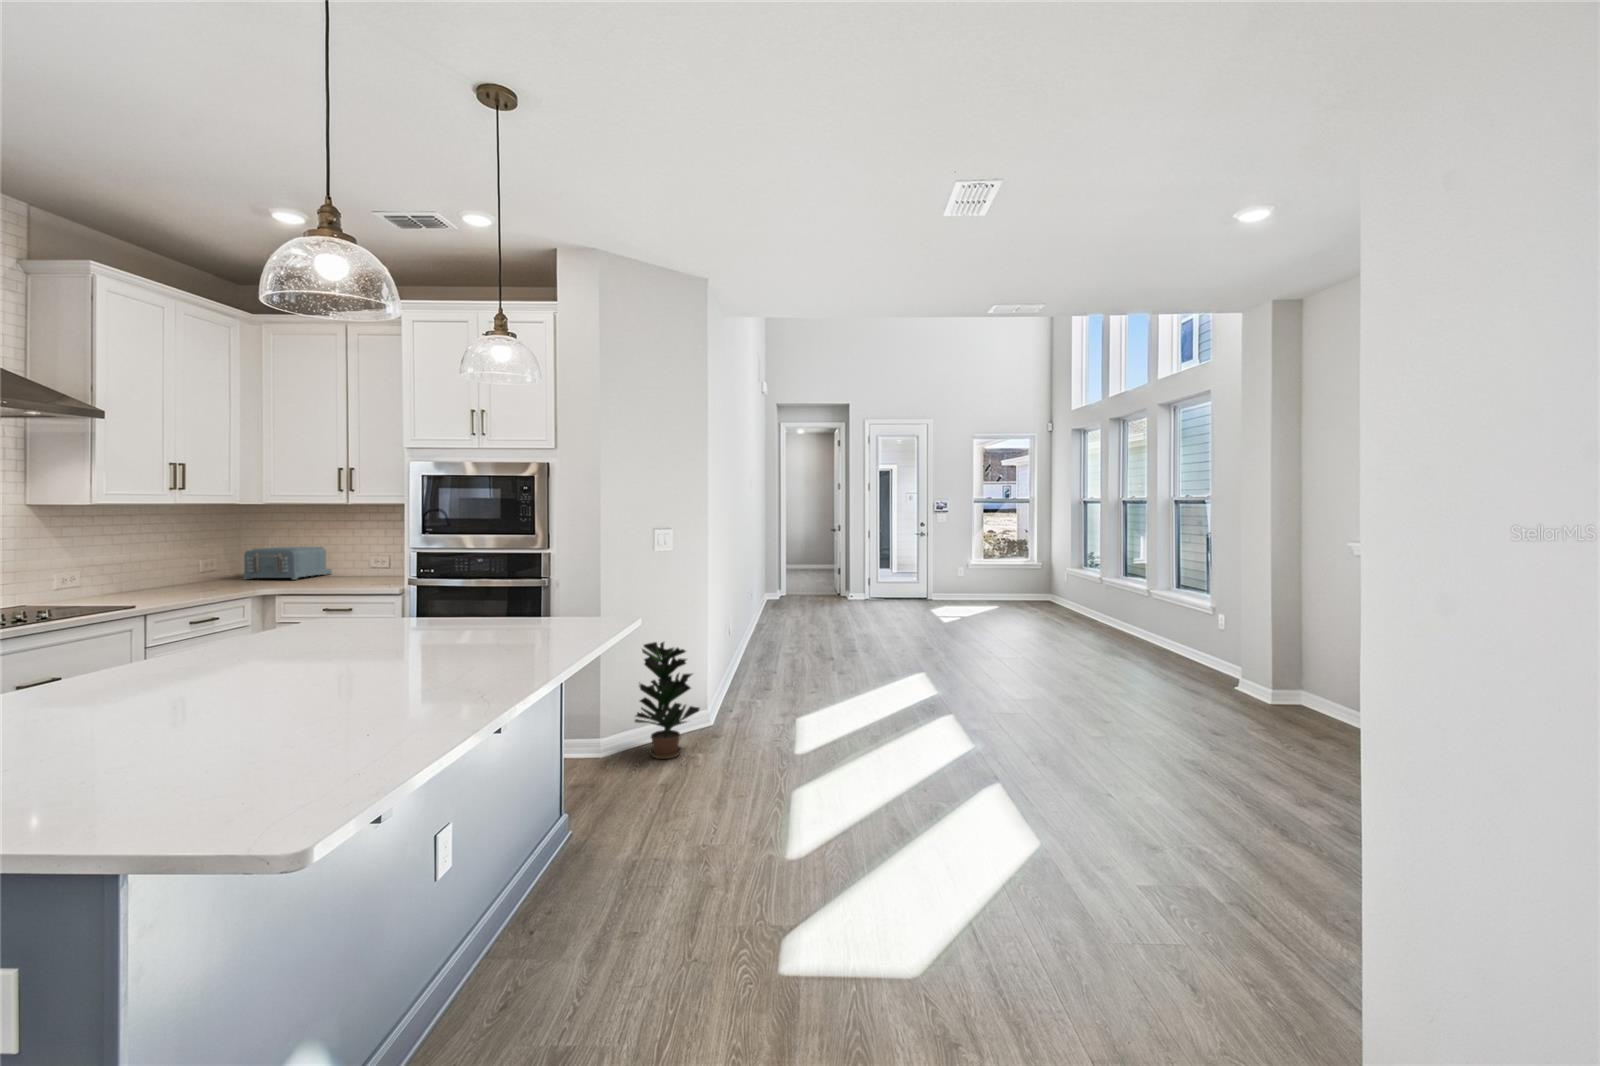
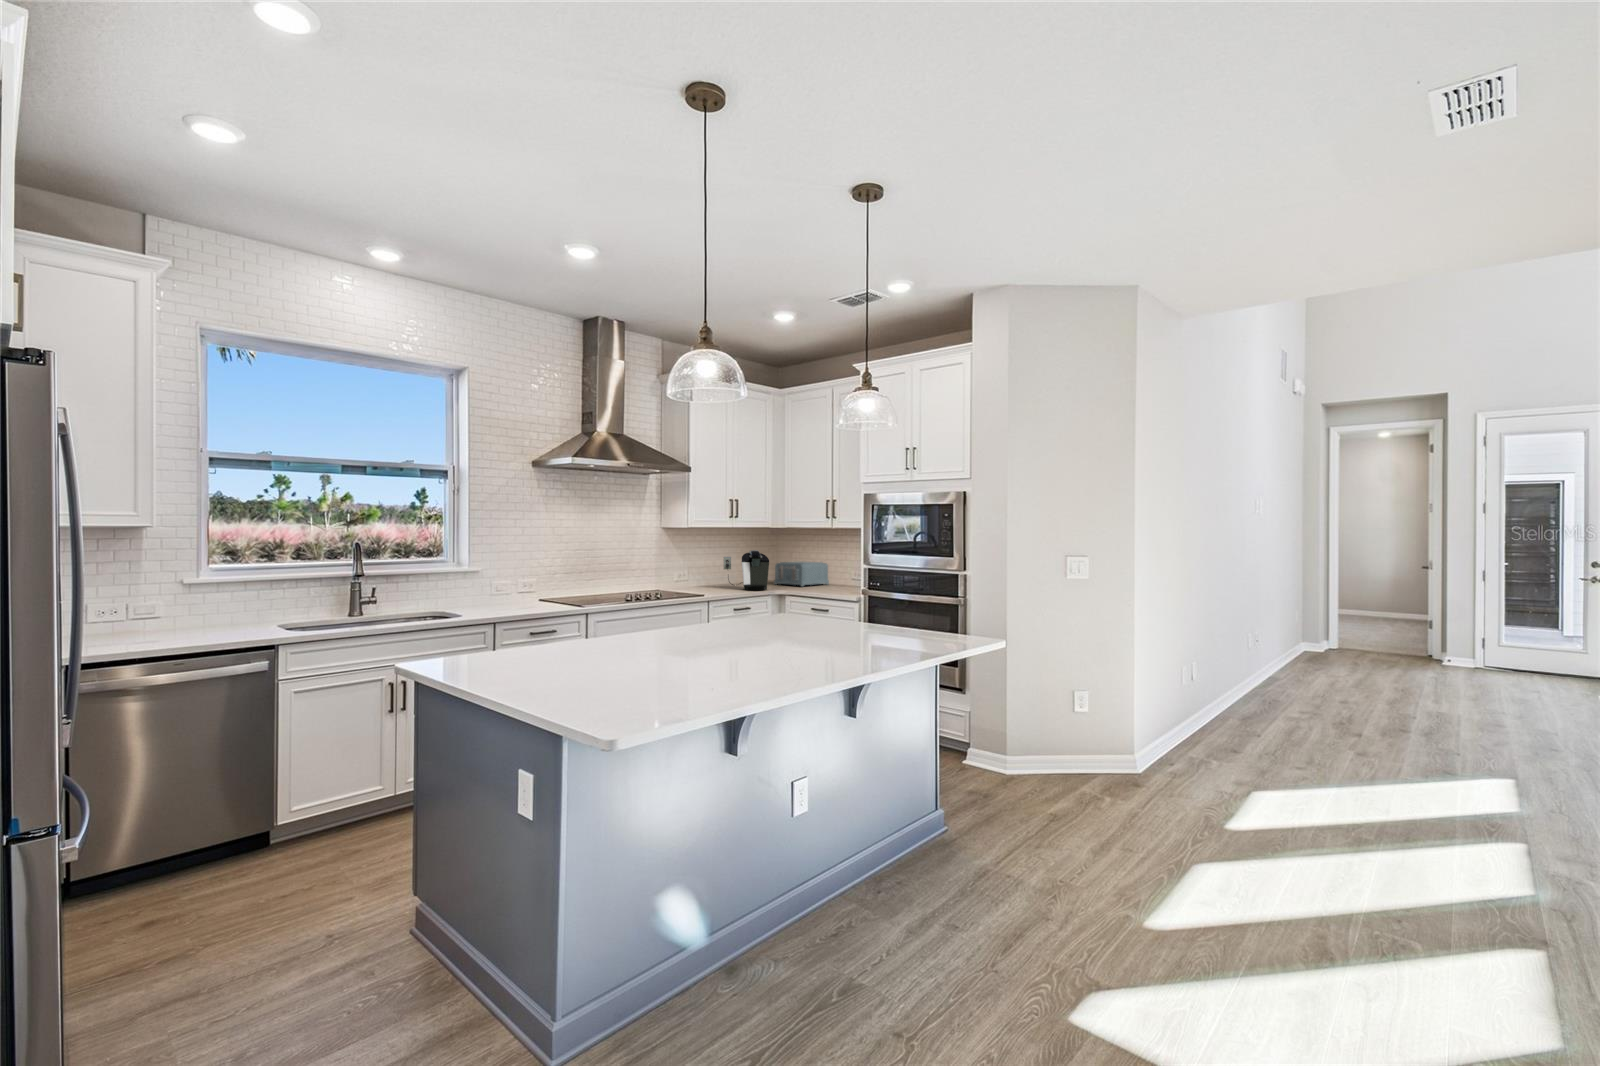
coffee maker: none [155,534,243,591] -> present [724,550,769,590]
potted plant: present [635,642,699,759] -> none [1038,670,1116,794]

